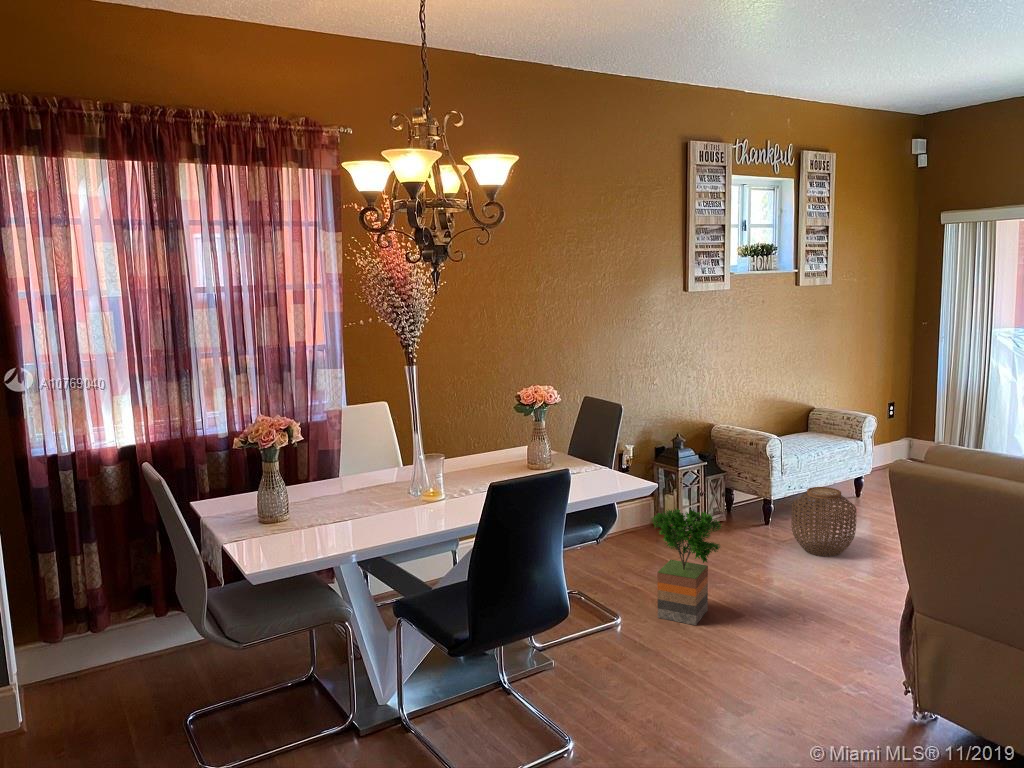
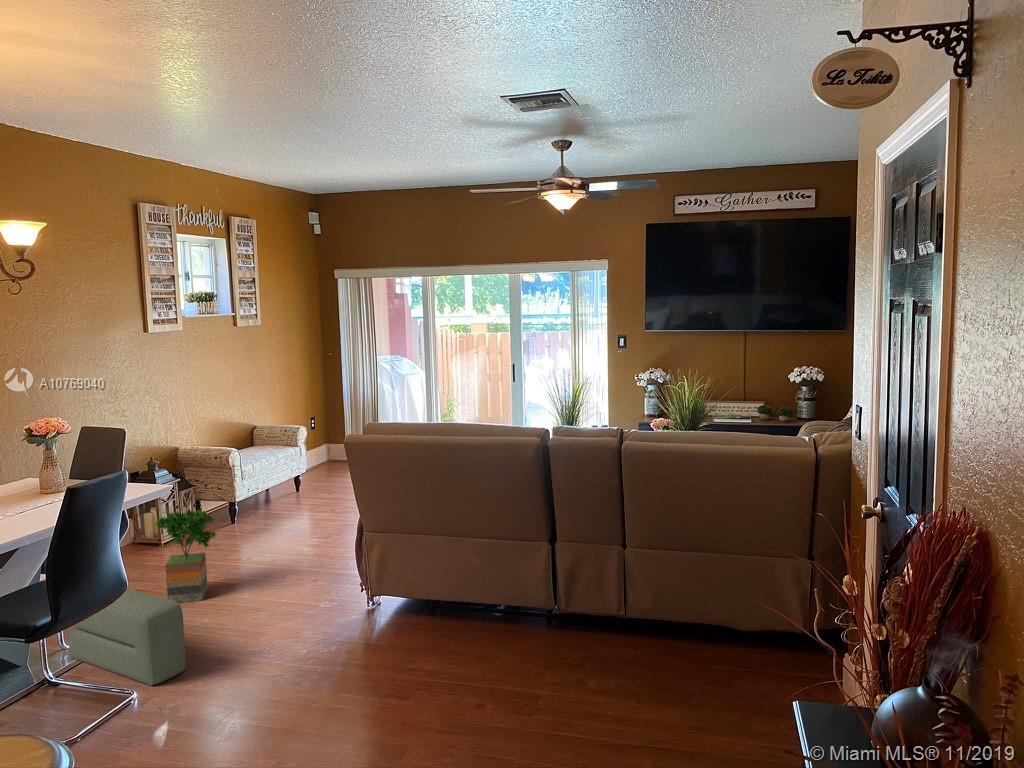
woven basket: present [791,487,856,556] -> none [256,483,305,537]
pouf: none [533,583,641,738] -> present [67,588,186,685]

